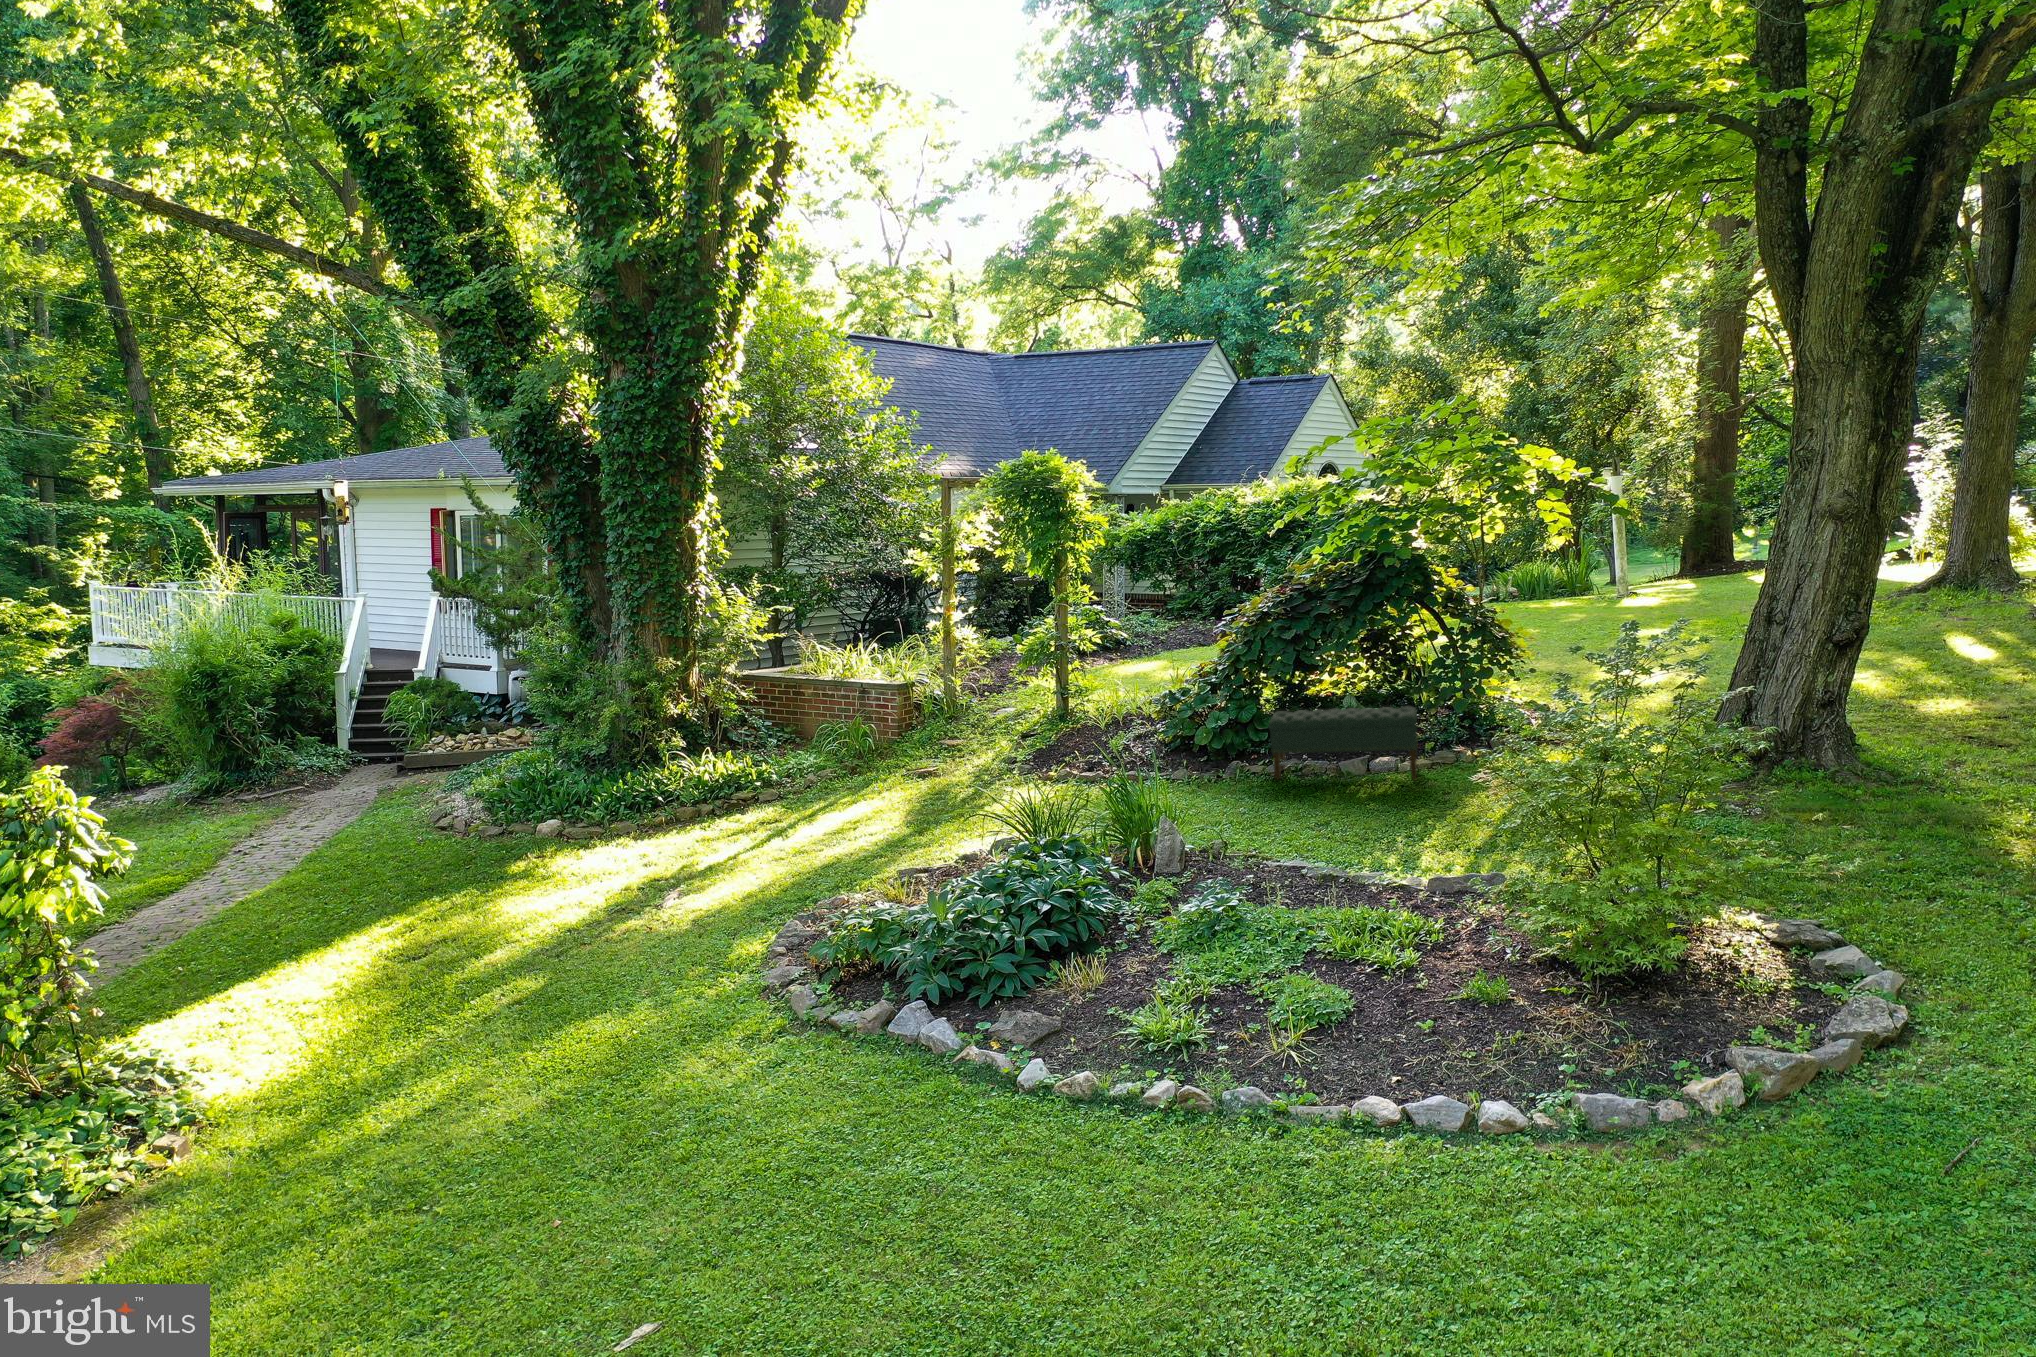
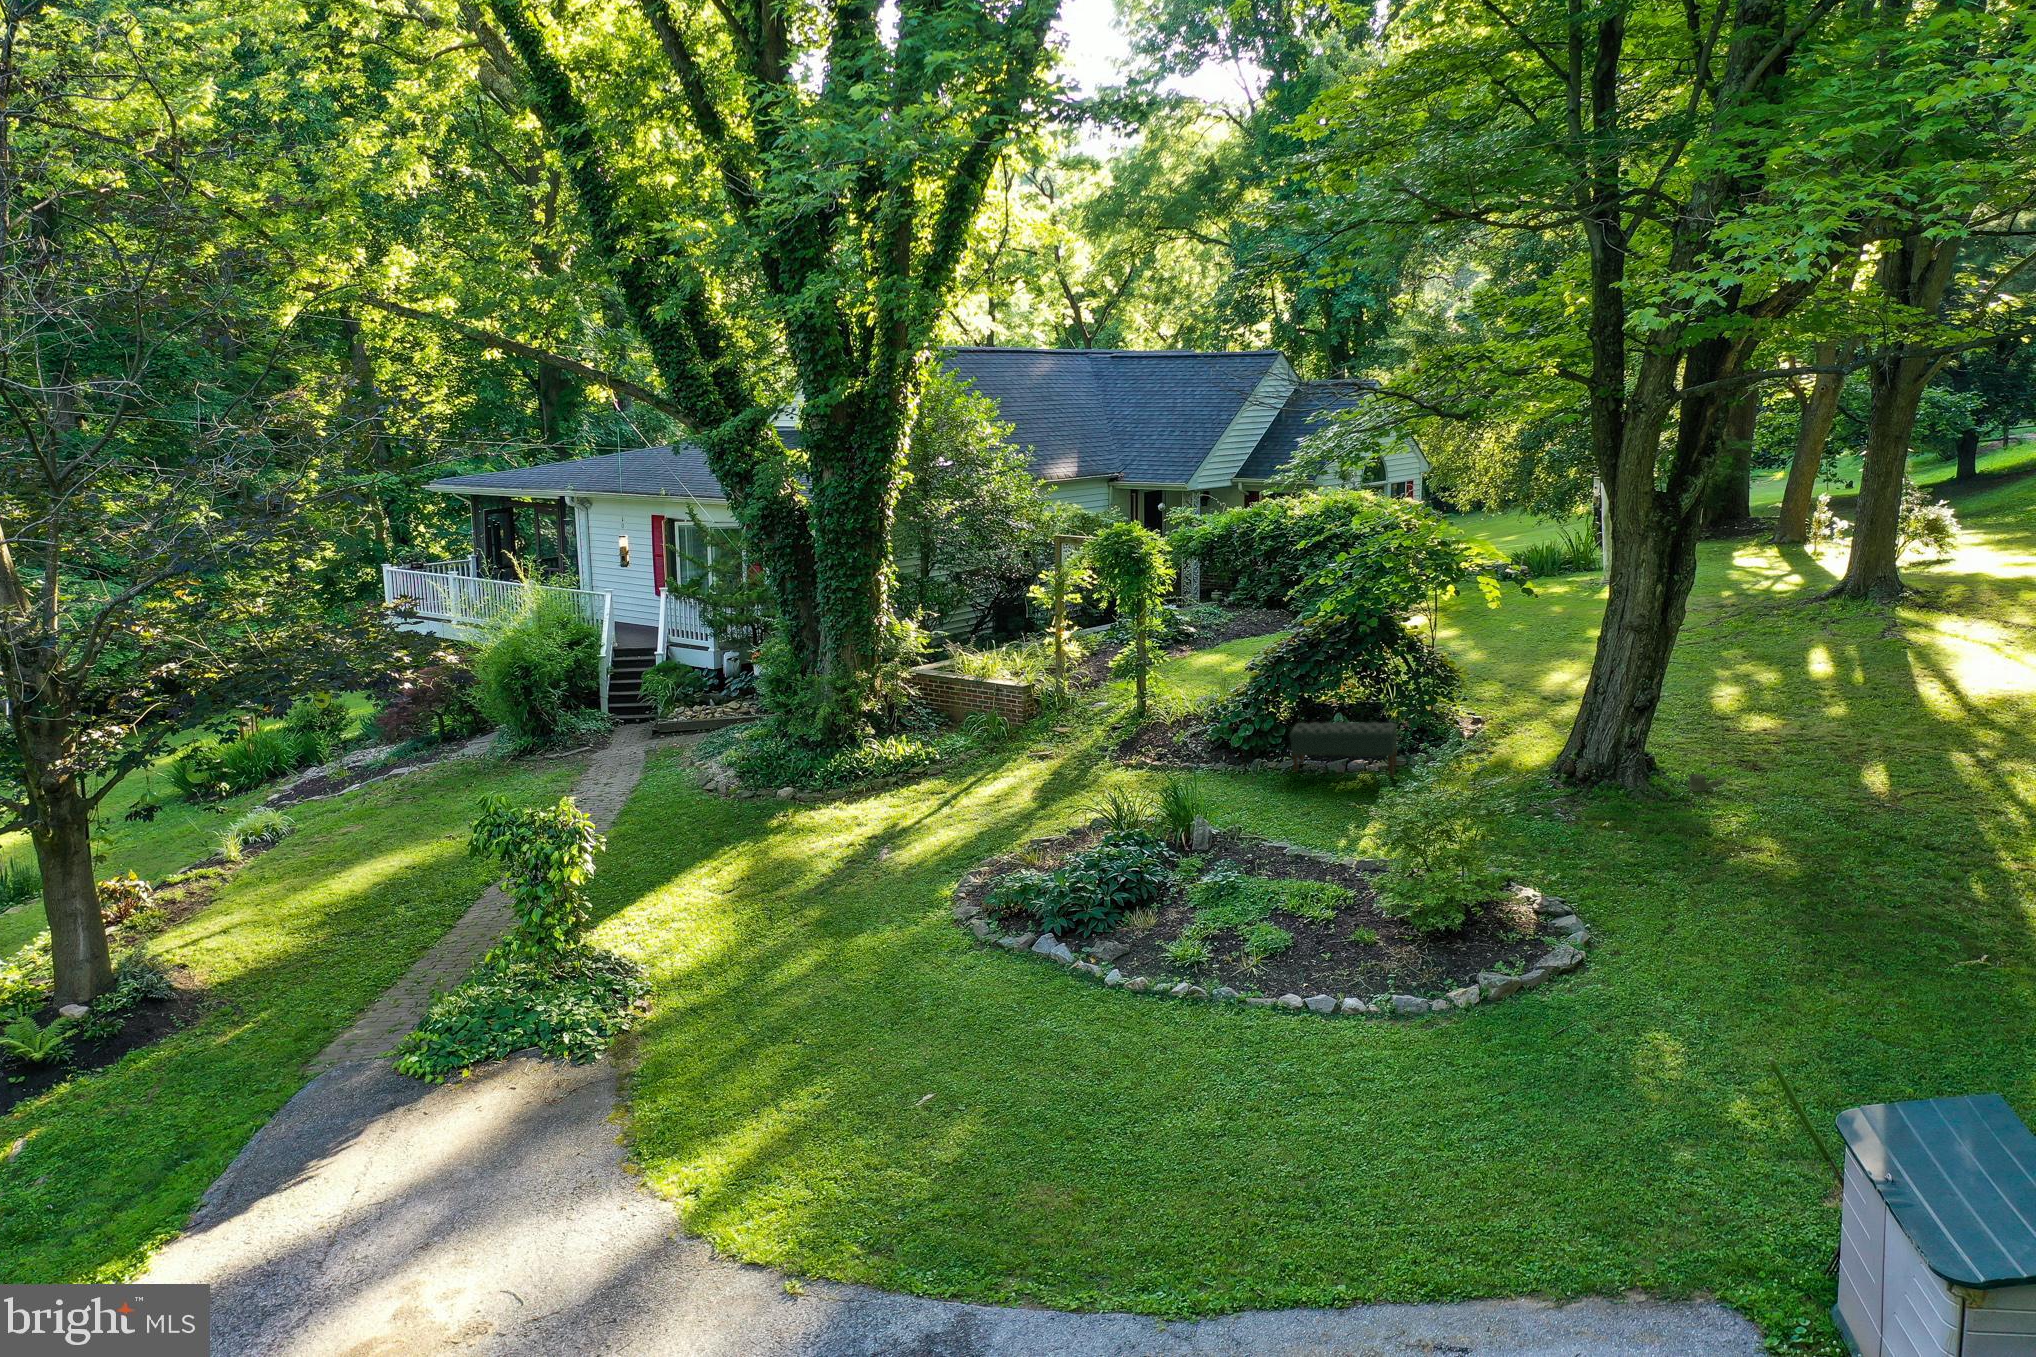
watering can: none [1849,753,1922,779] -> present [1682,774,1726,792]

